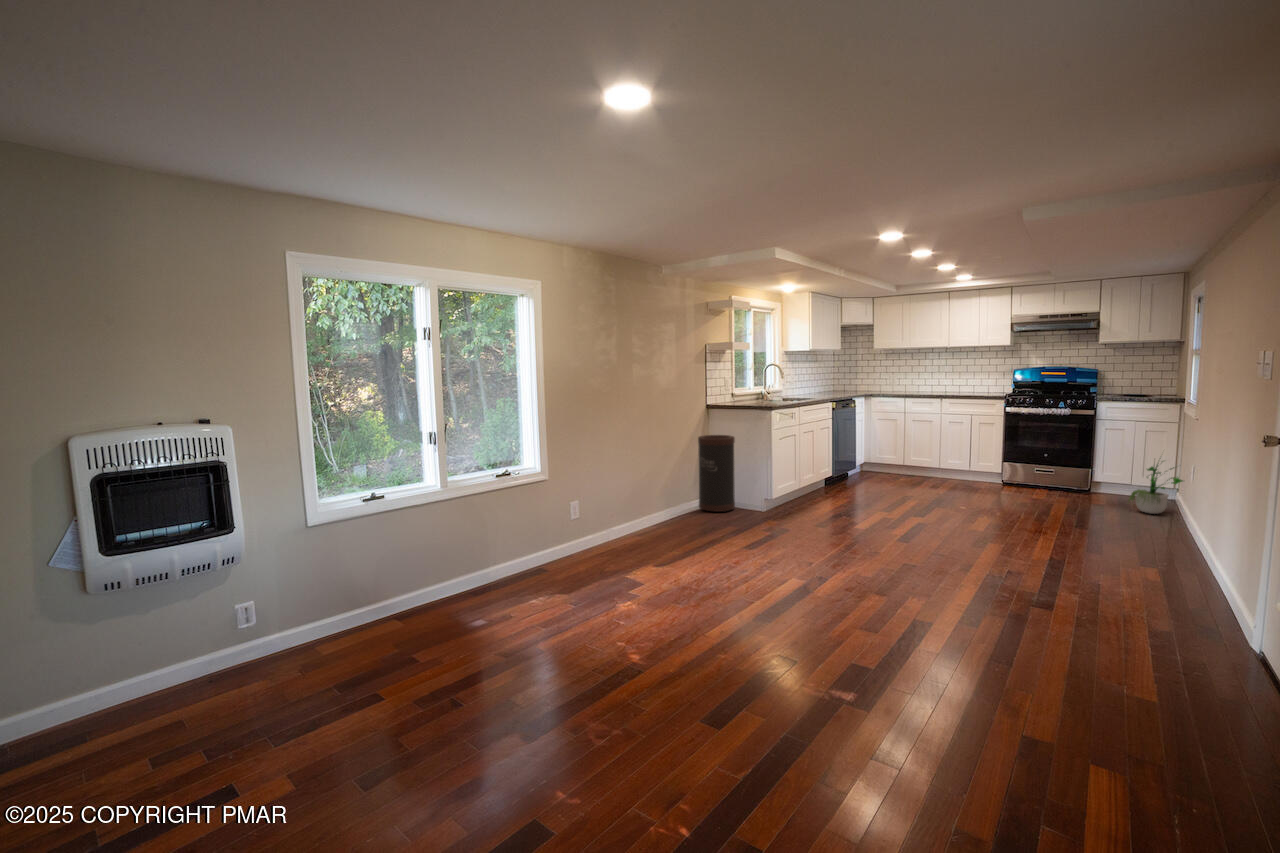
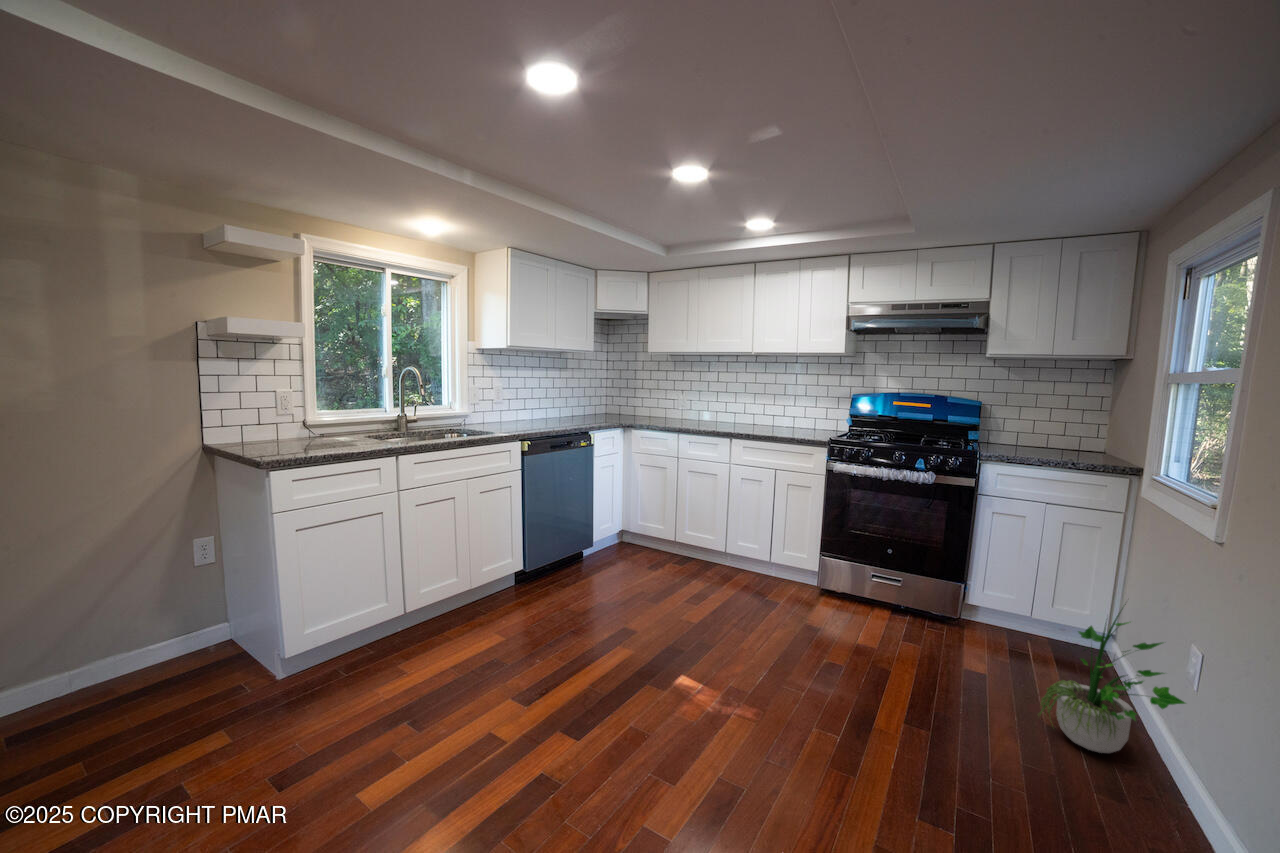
trash can: present [698,435,735,512] -> none [51,516,184,716]

